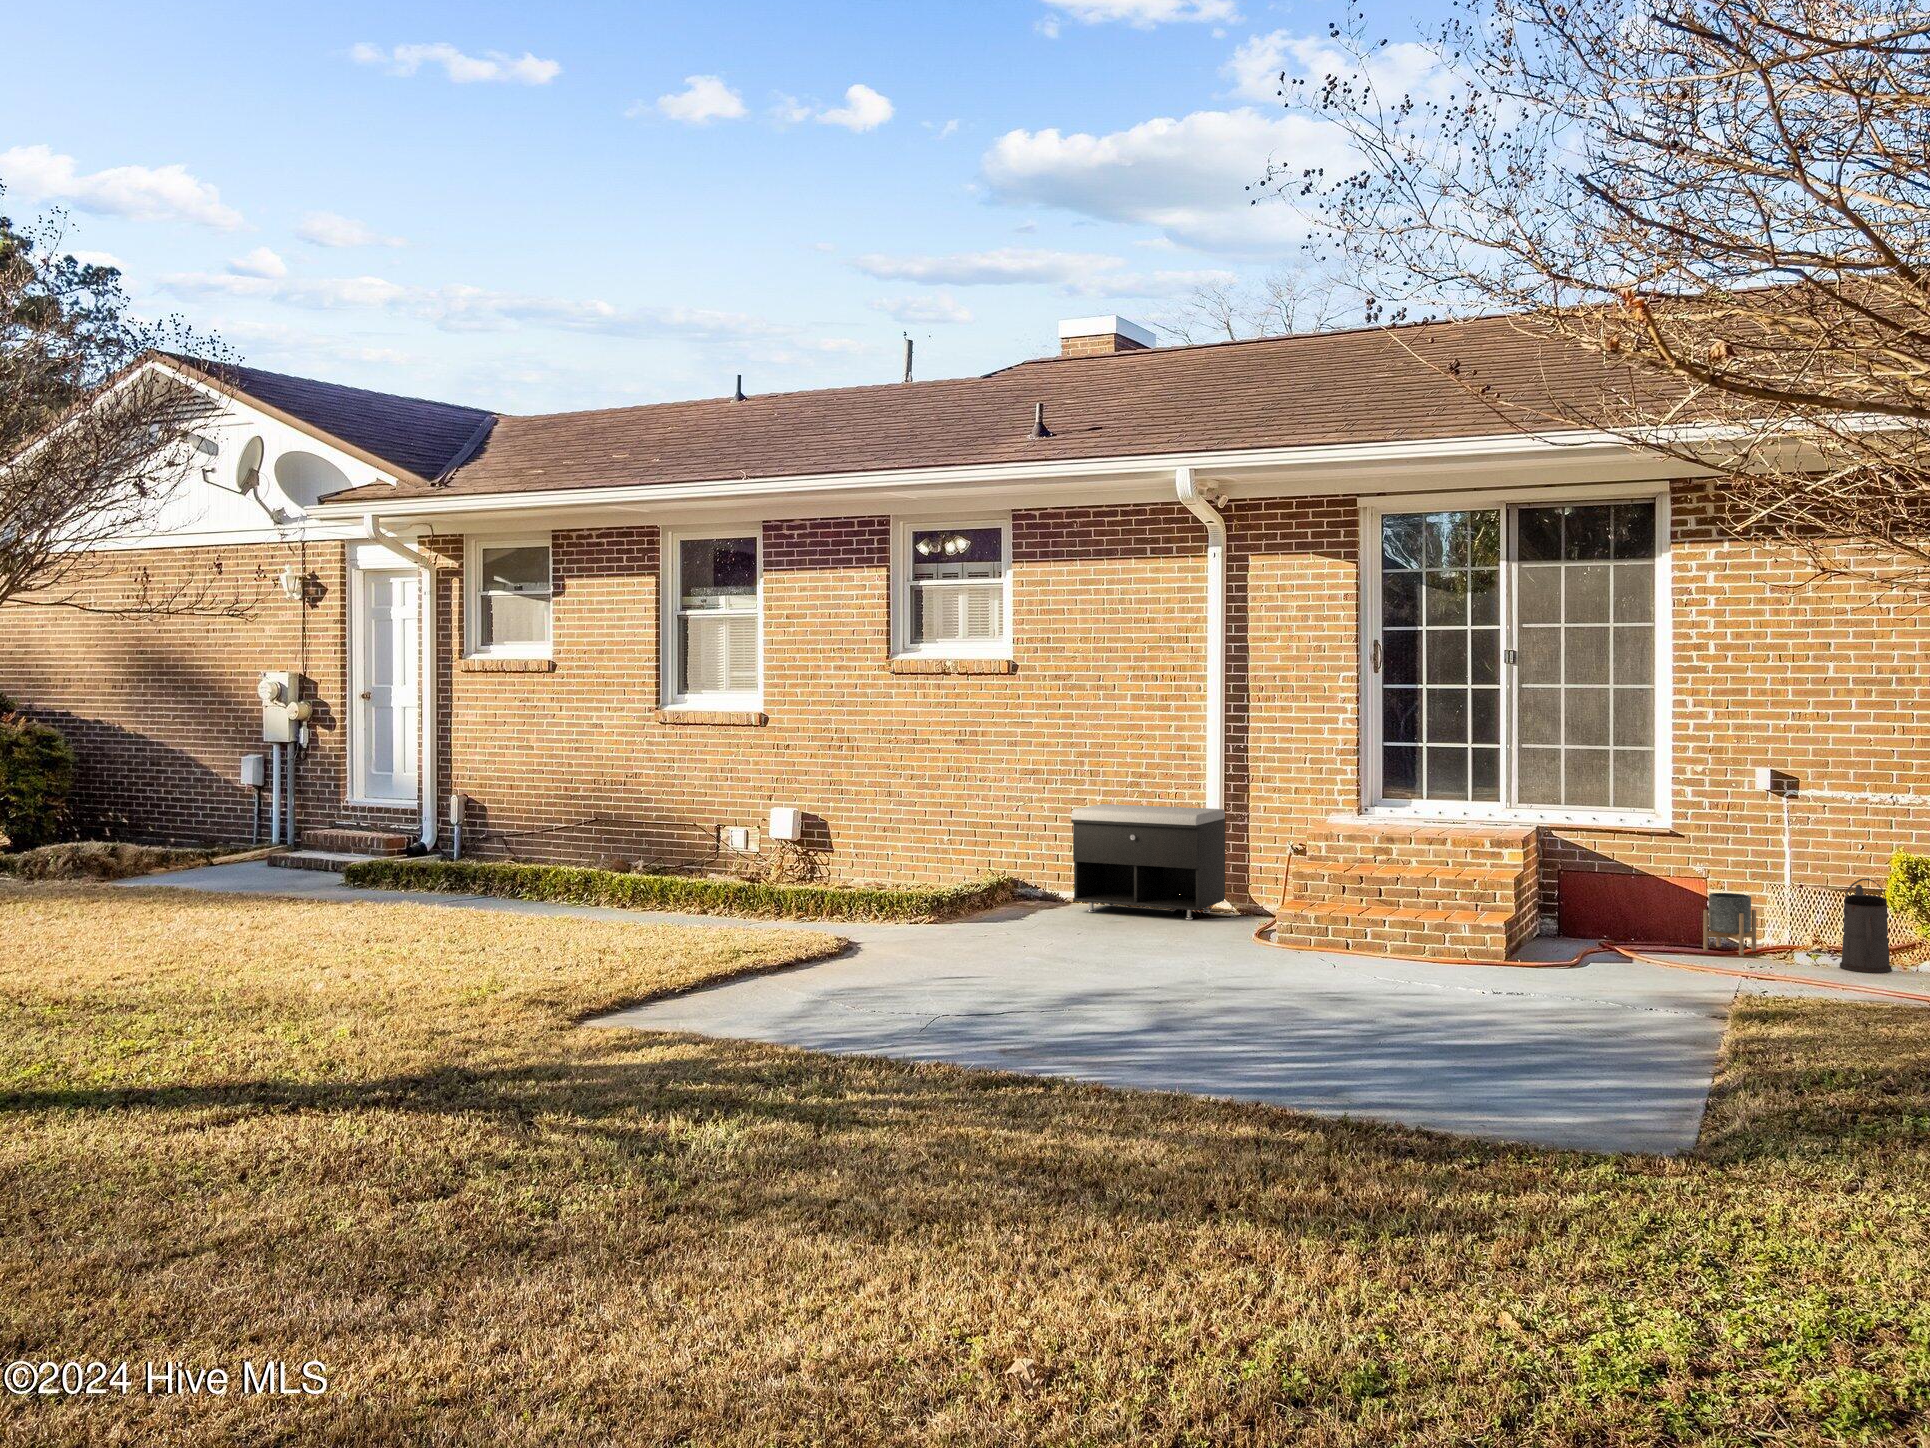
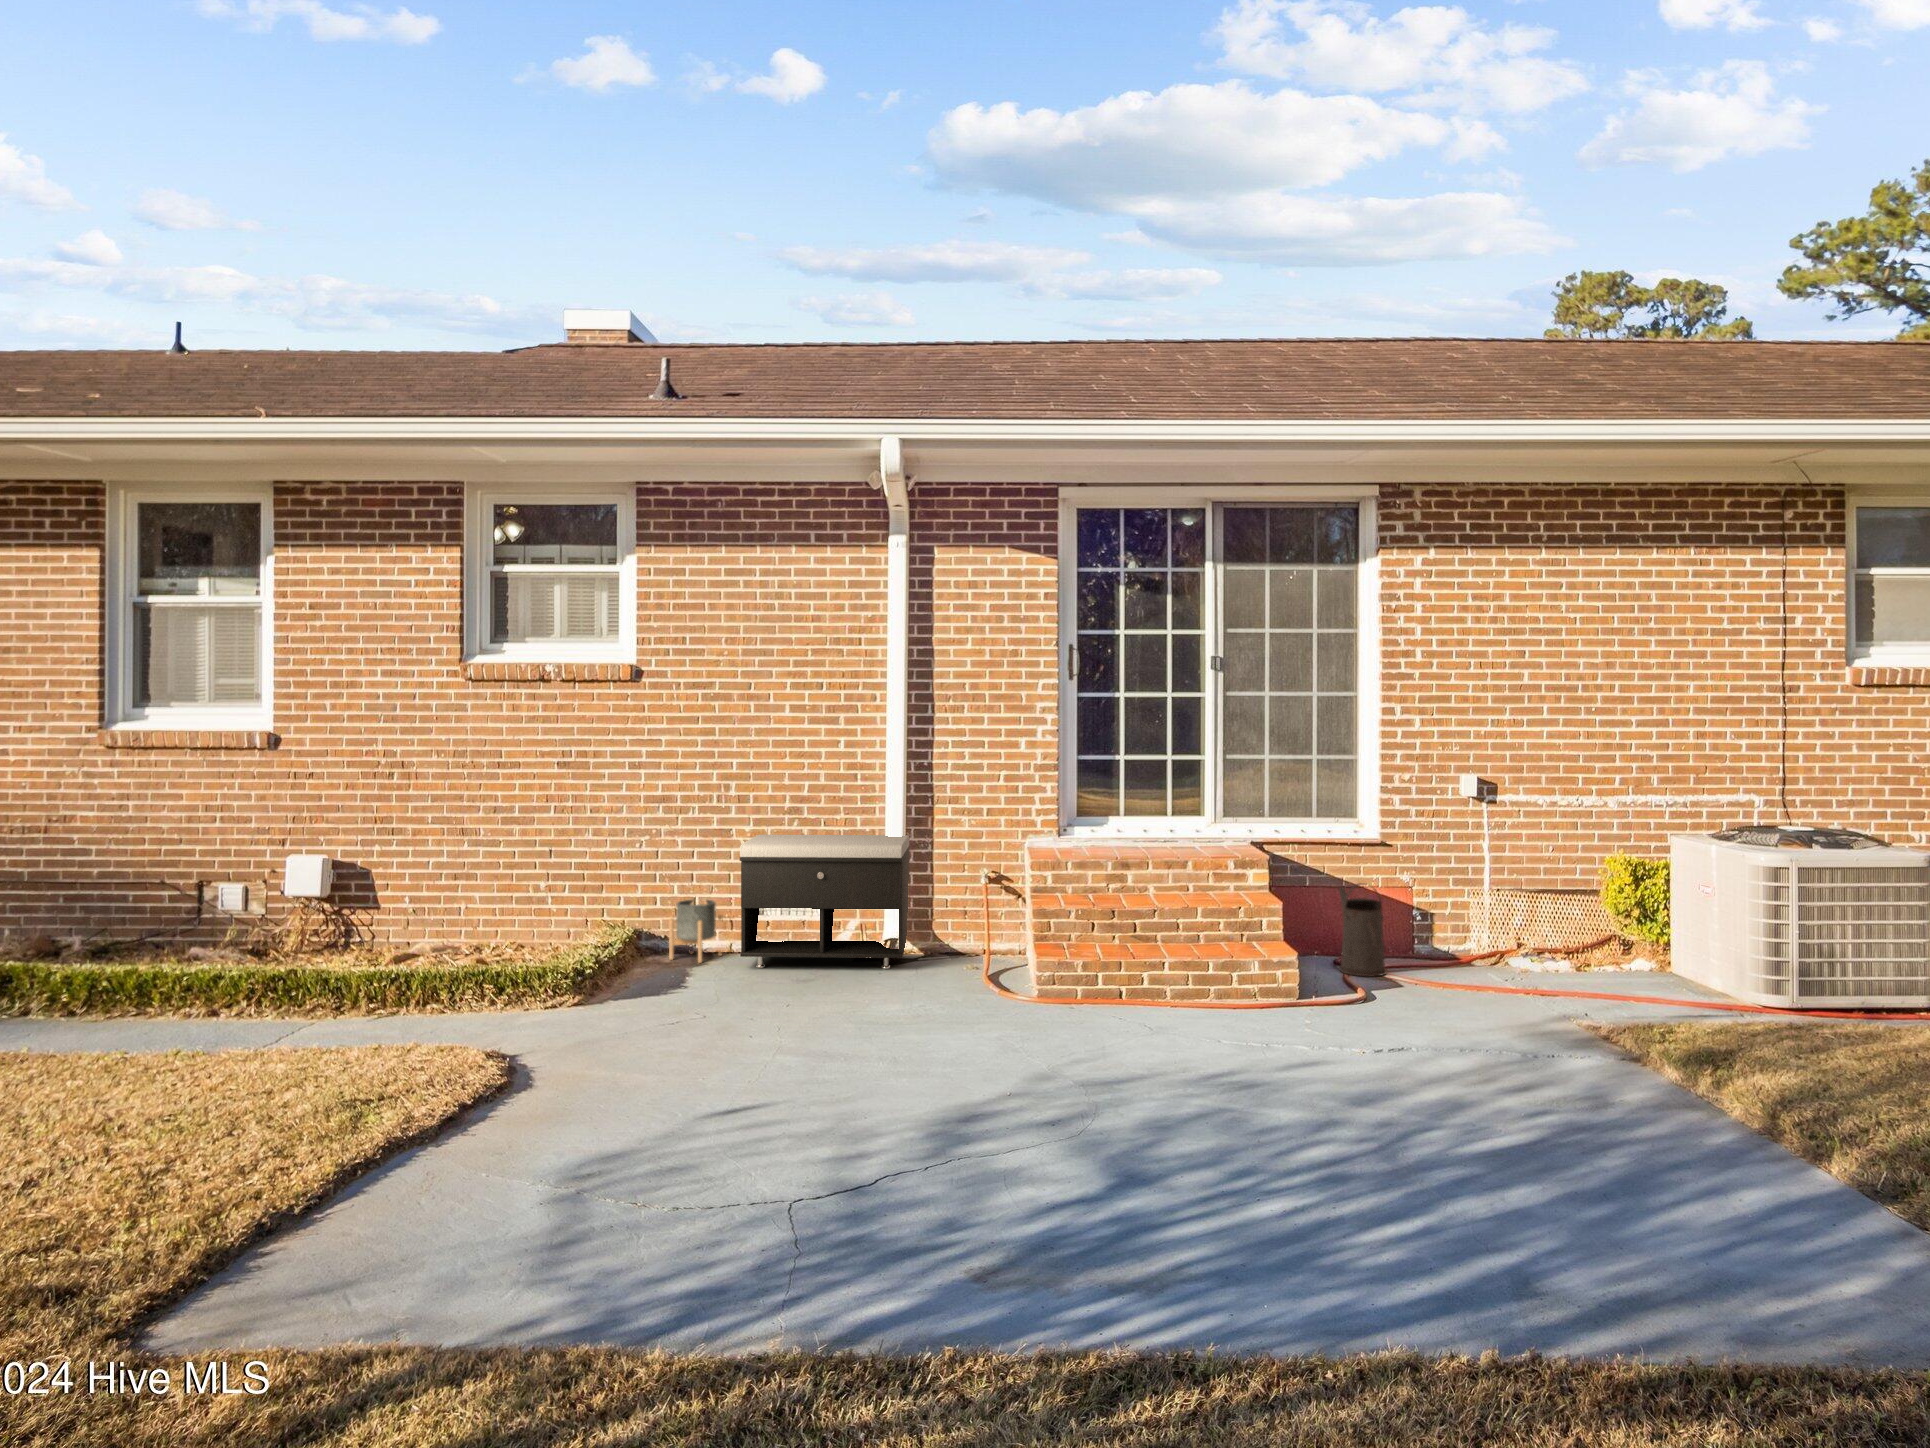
watering can: present [1840,879,1892,973] -> present [1339,883,1387,977]
planter: present [1703,893,1756,956] -> present [669,900,722,963]

